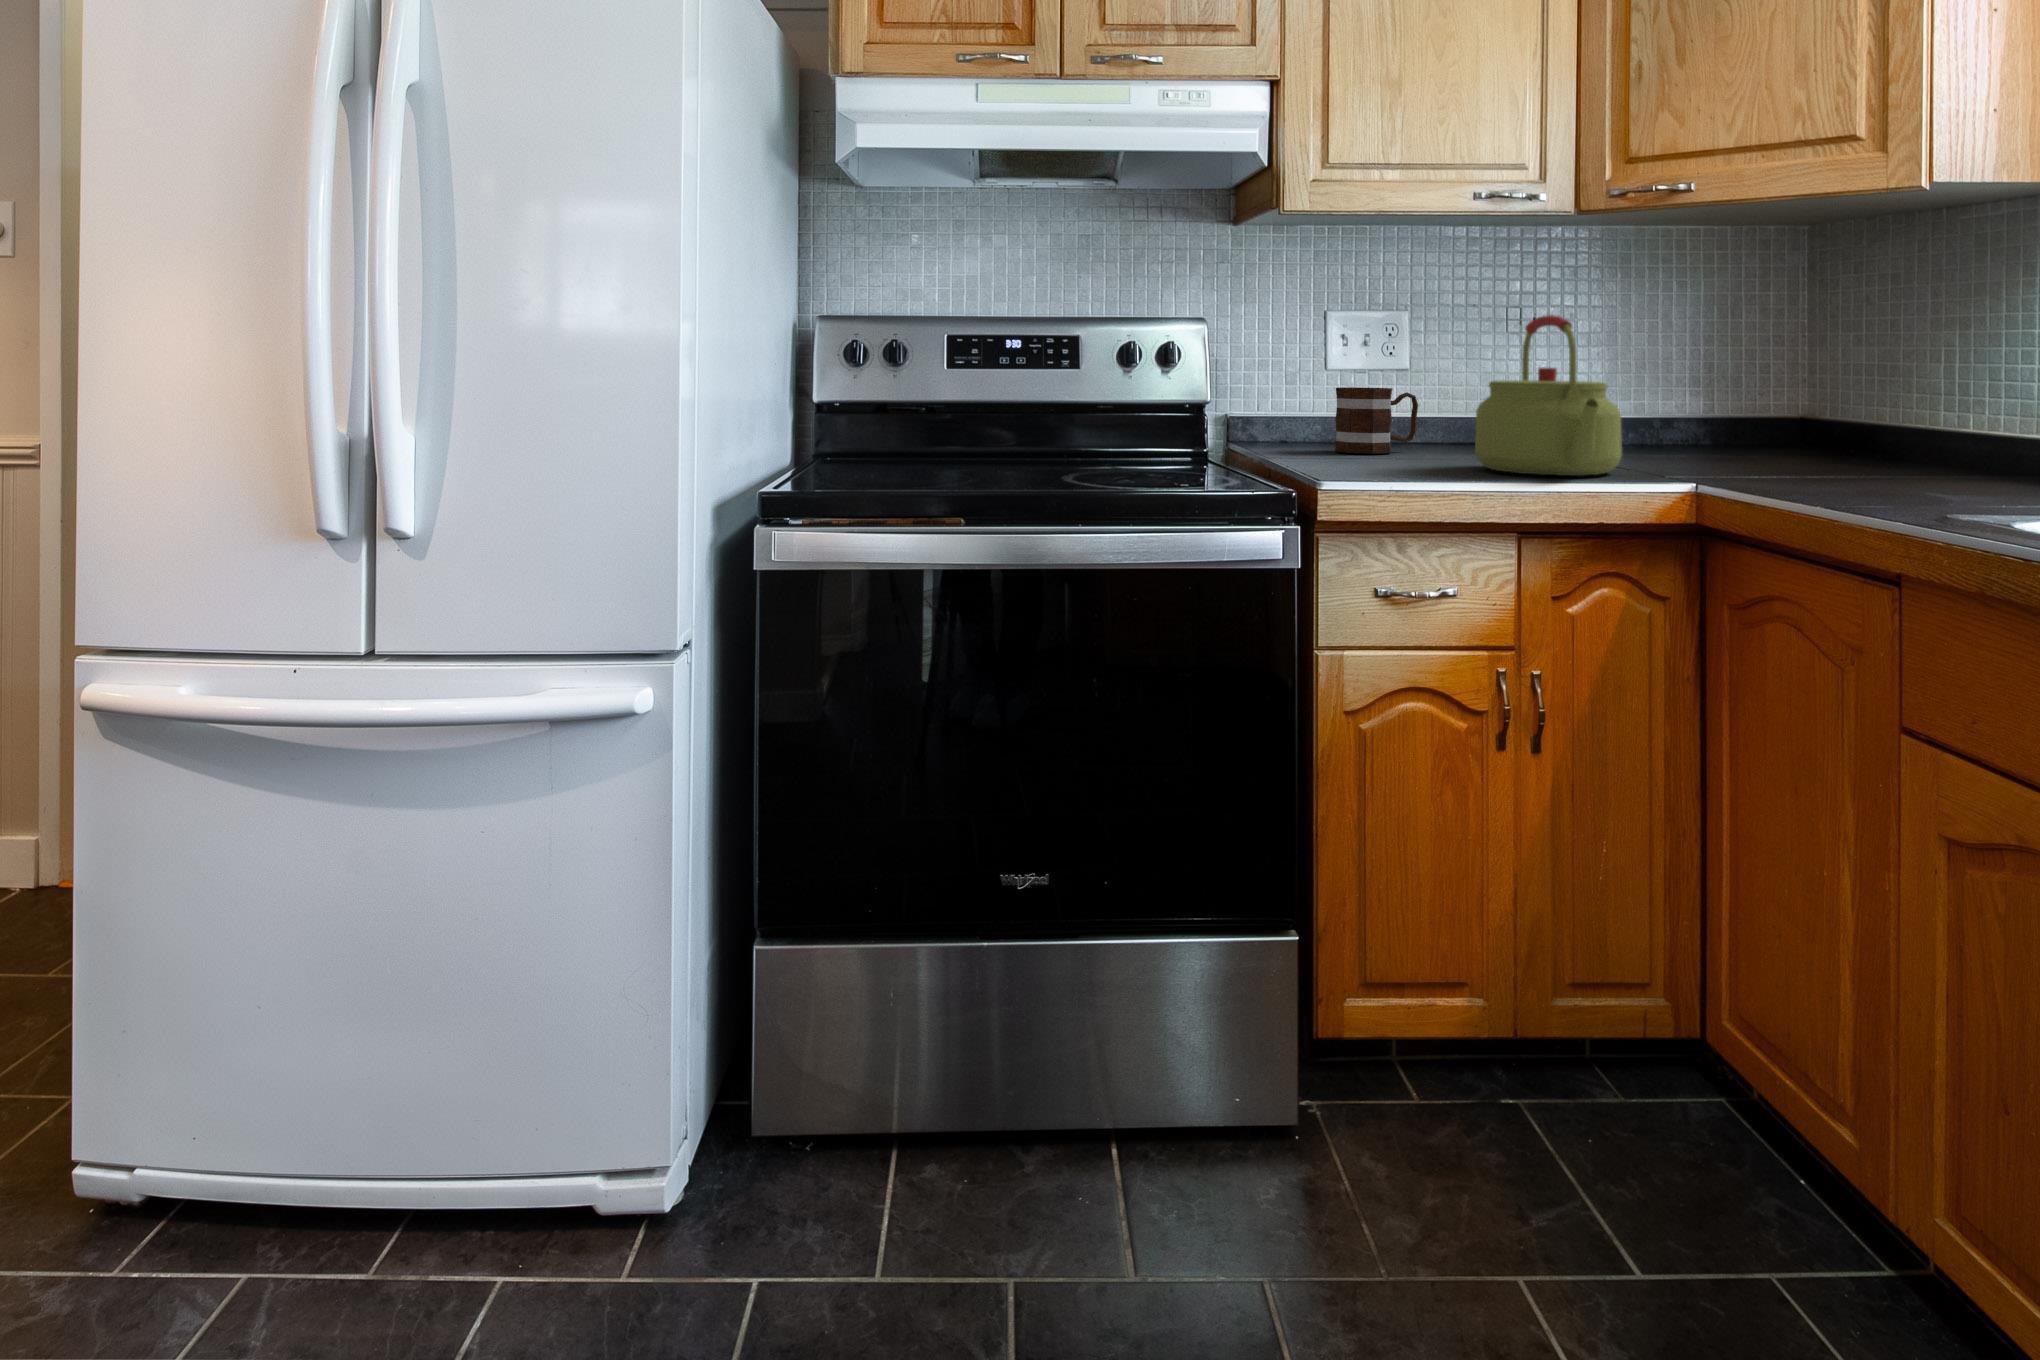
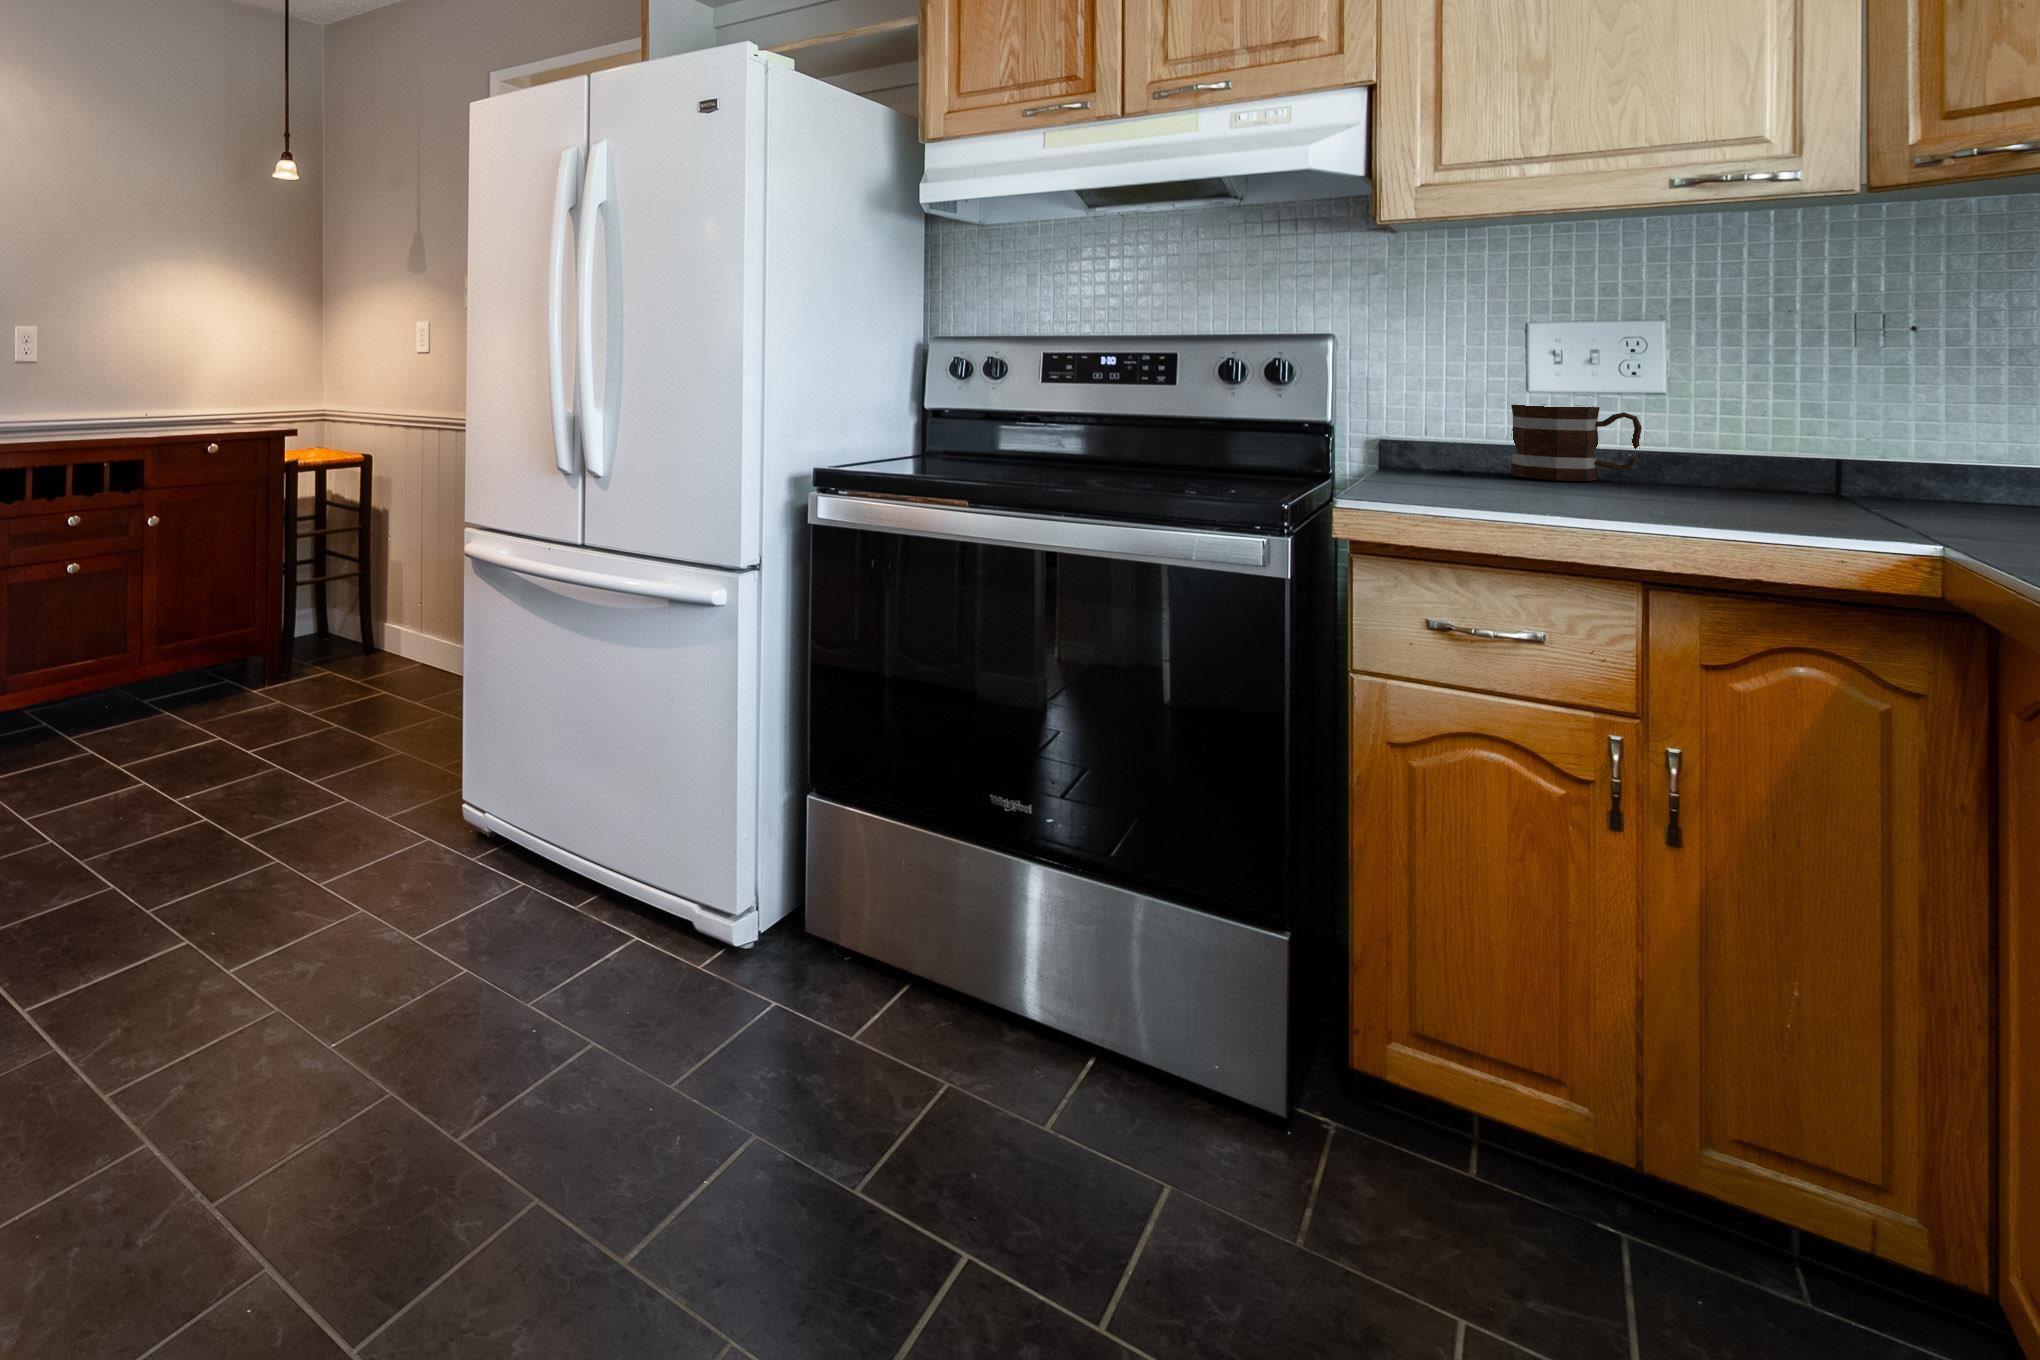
kettle: present [1475,315,1622,476] -> none [1641,325,1889,525]

